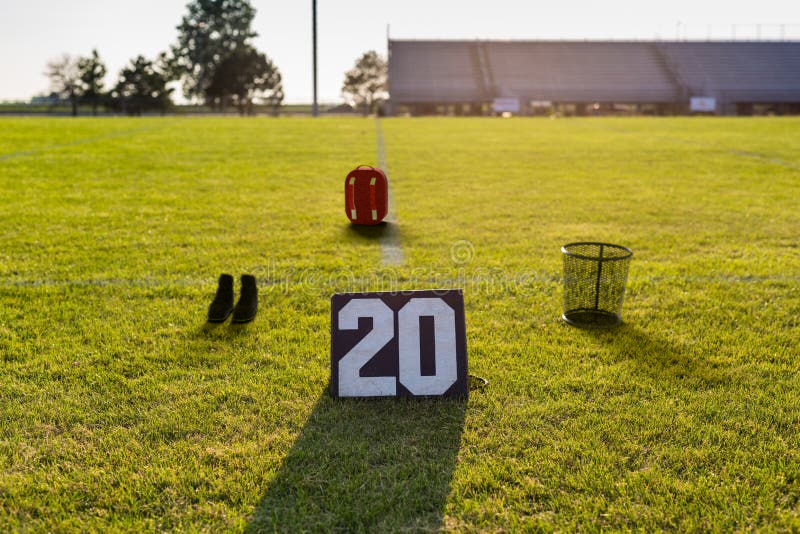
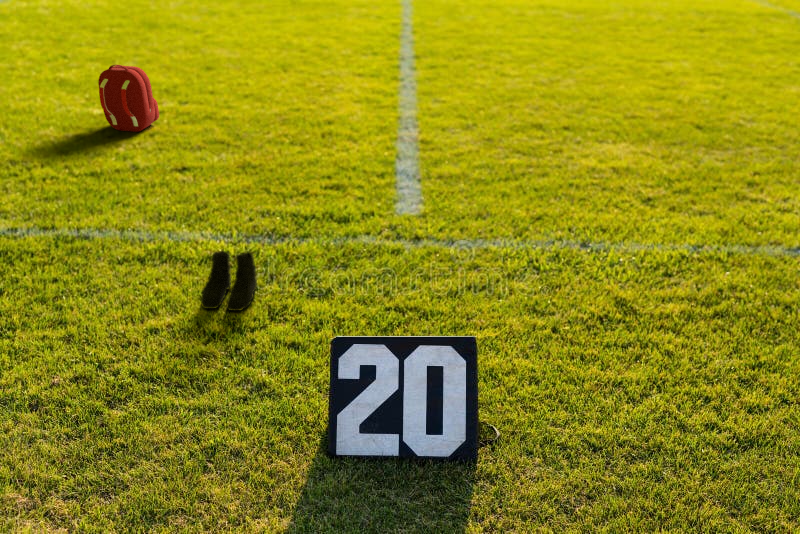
backpack: present [345,165,388,225] -> present [98,65,159,132]
trash can: present [561,242,633,329] -> none [588,232,676,336]

